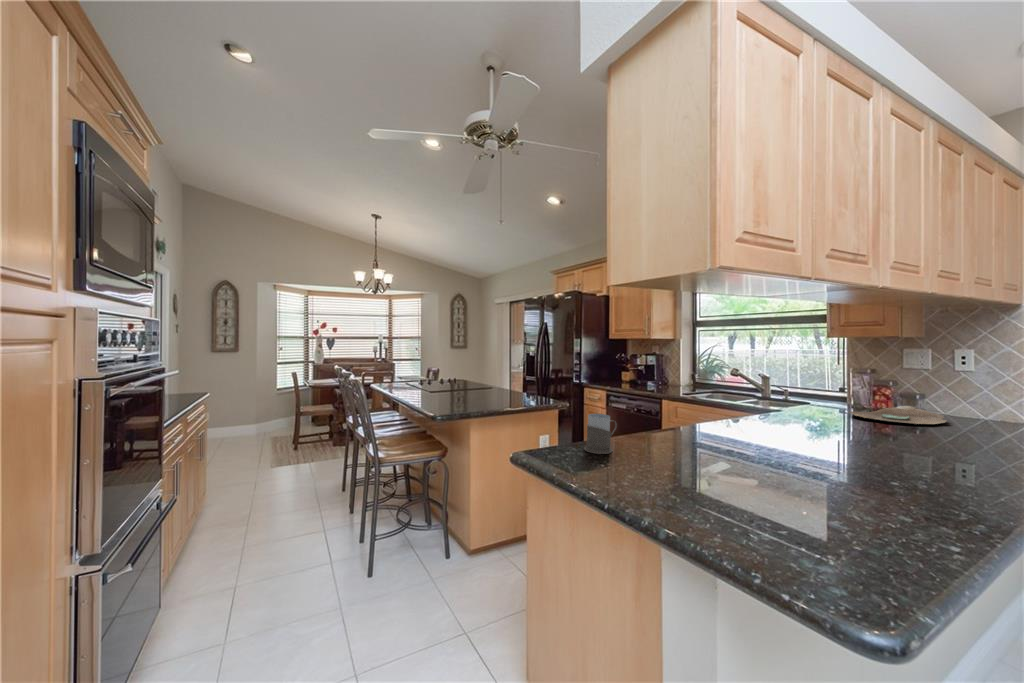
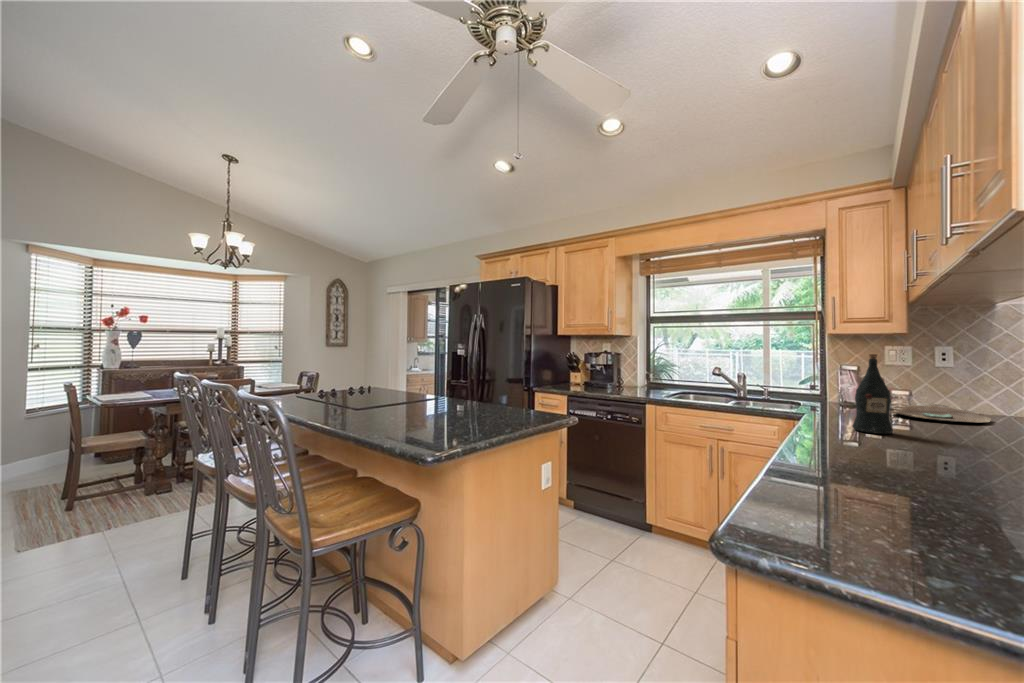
wine bottle: none [752,358,781,424] -> present [853,354,893,434]
mug: present [584,414,617,454] -> none [883,452,957,533]

